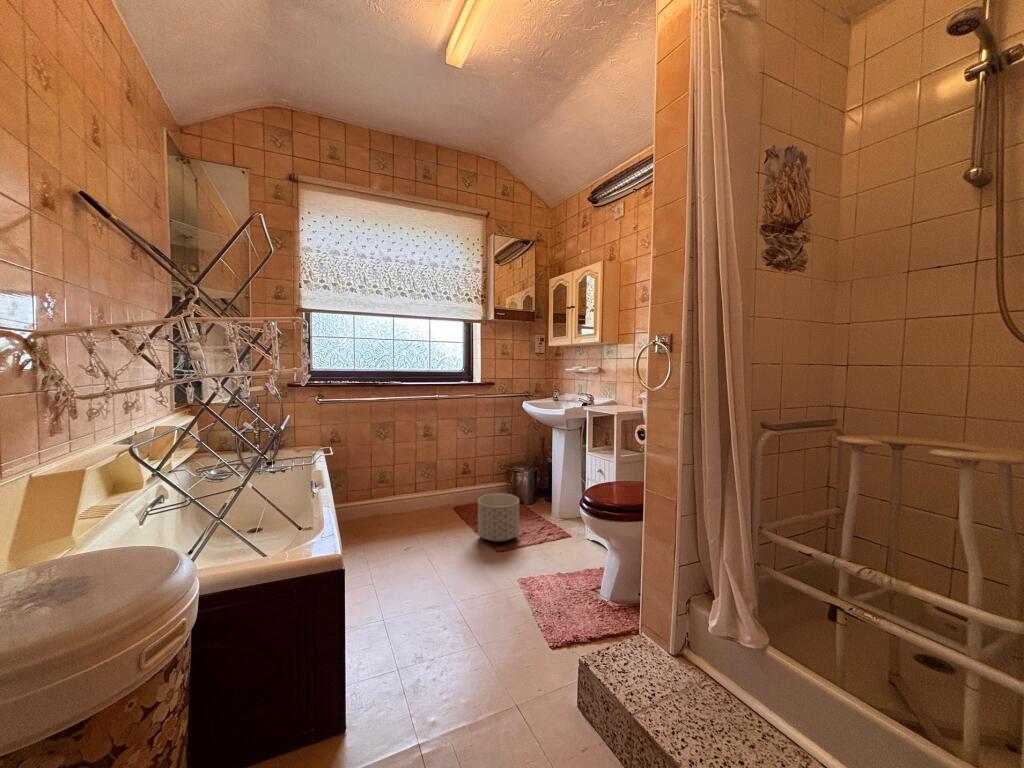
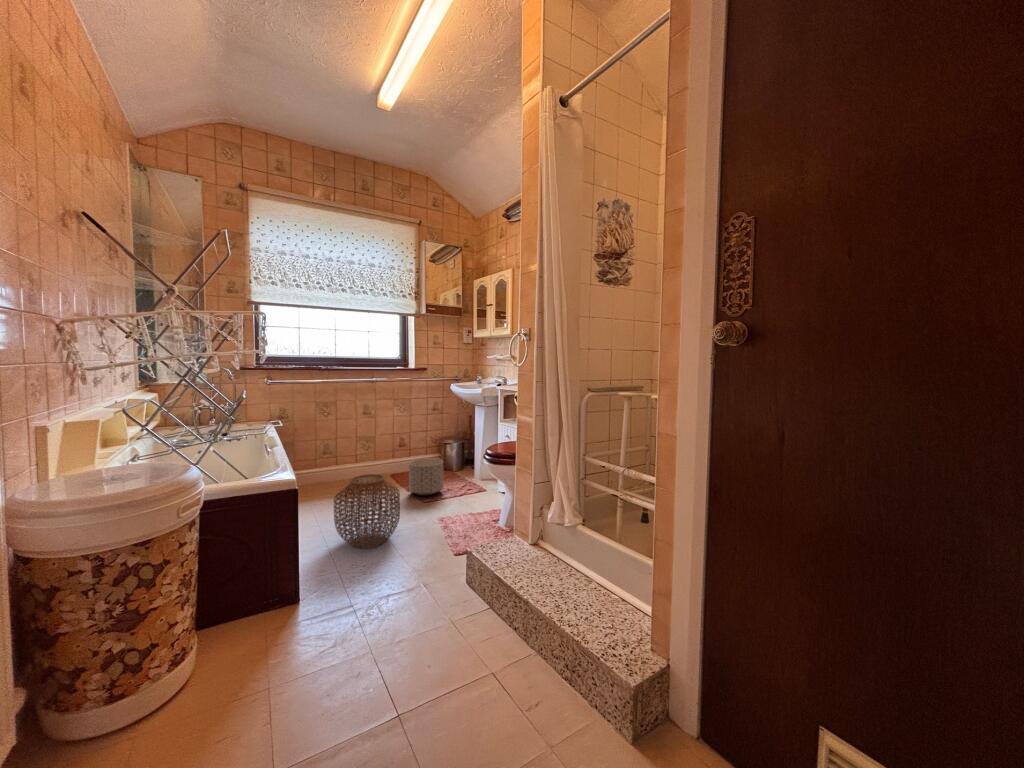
woven basket: none [392,527,475,631] -> present [334,474,400,549]

